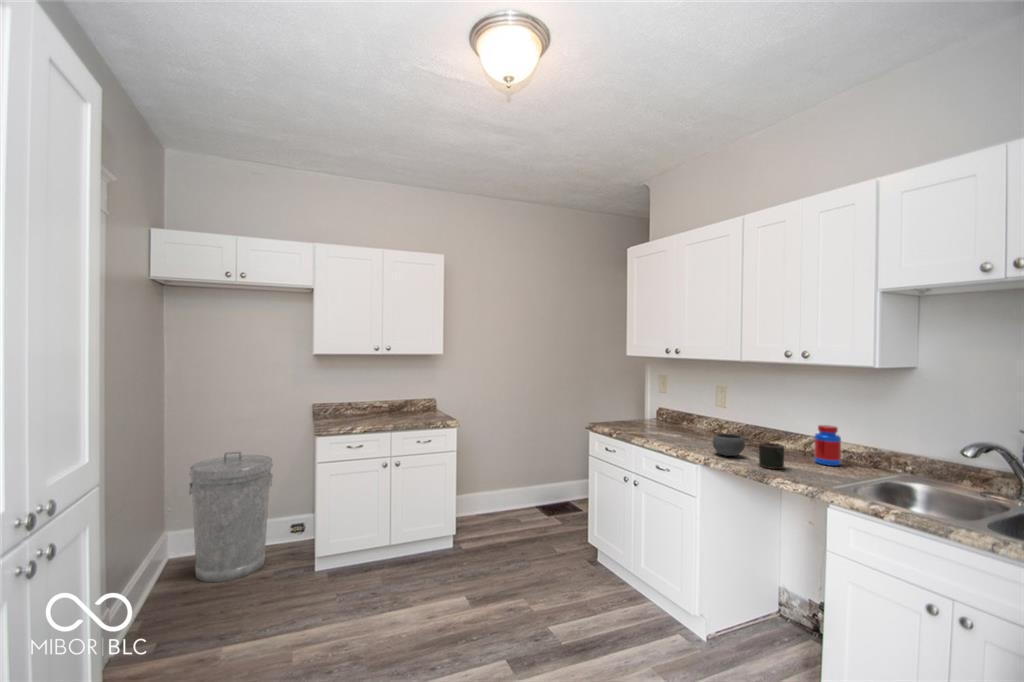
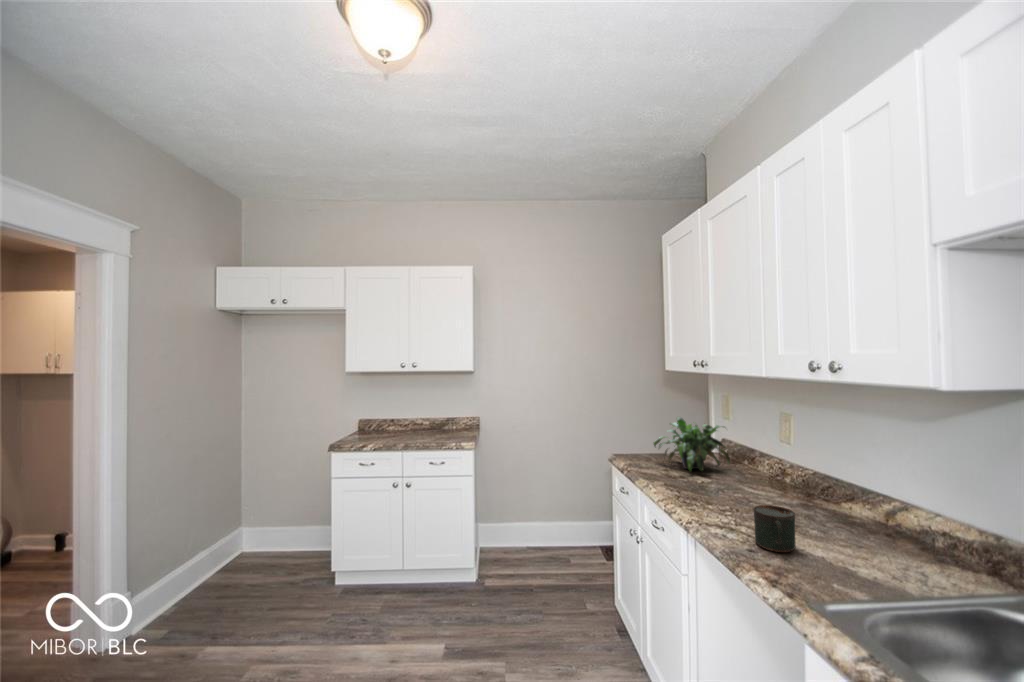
potted plant: none [629,391,685,432] -> present [654,417,730,471]
jar: present [814,425,841,466] -> none [878,484,930,559]
bowl: present [713,434,745,456] -> none [708,483,757,520]
trash can: present [189,451,273,582] -> none [242,461,315,581]

